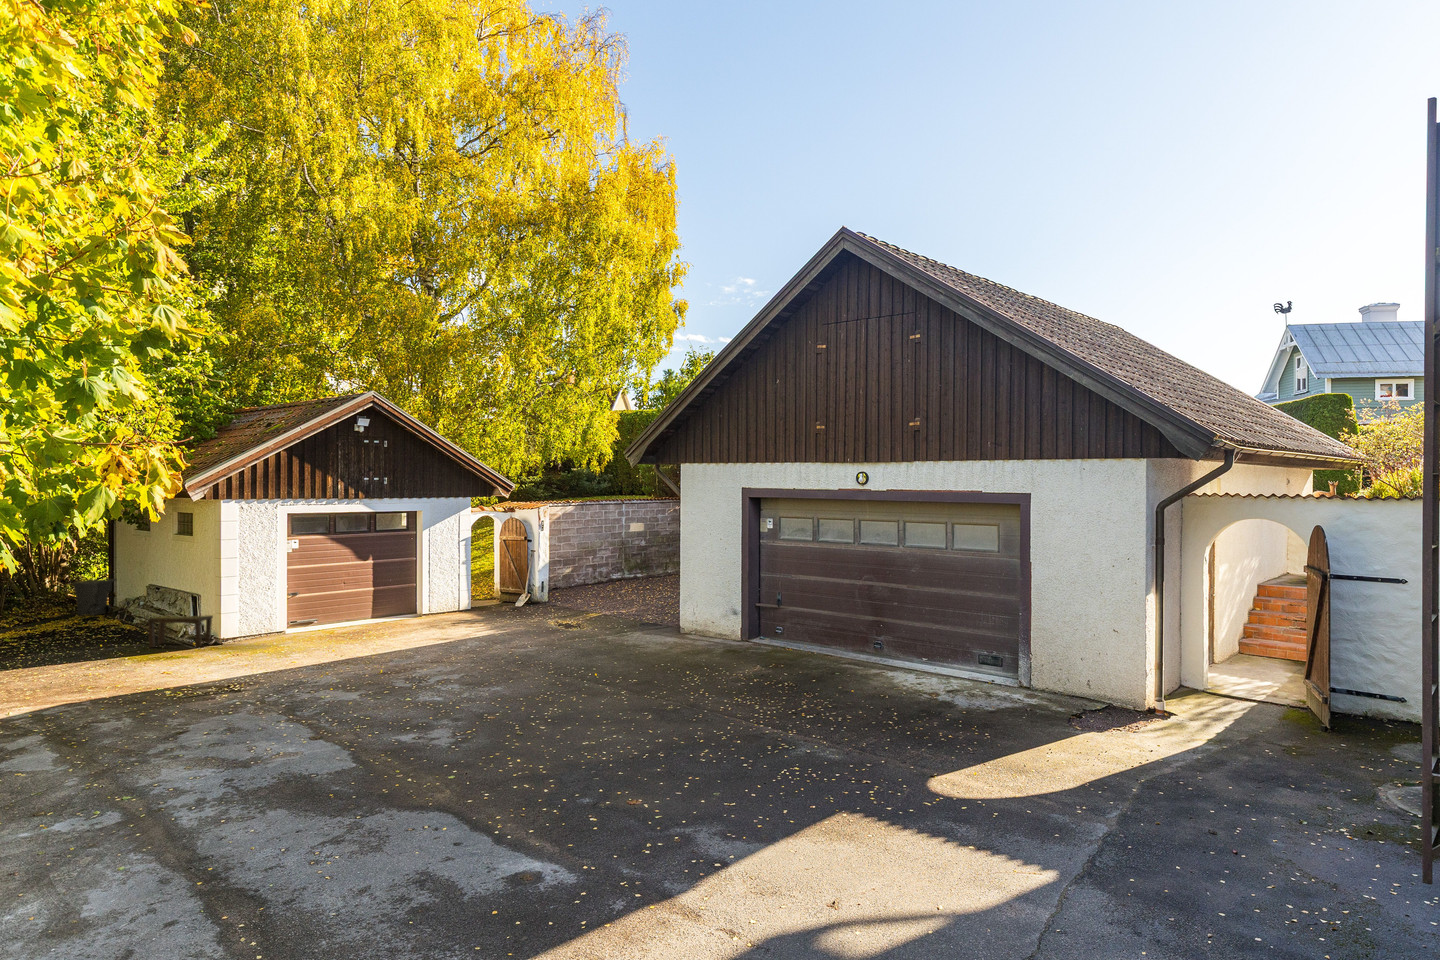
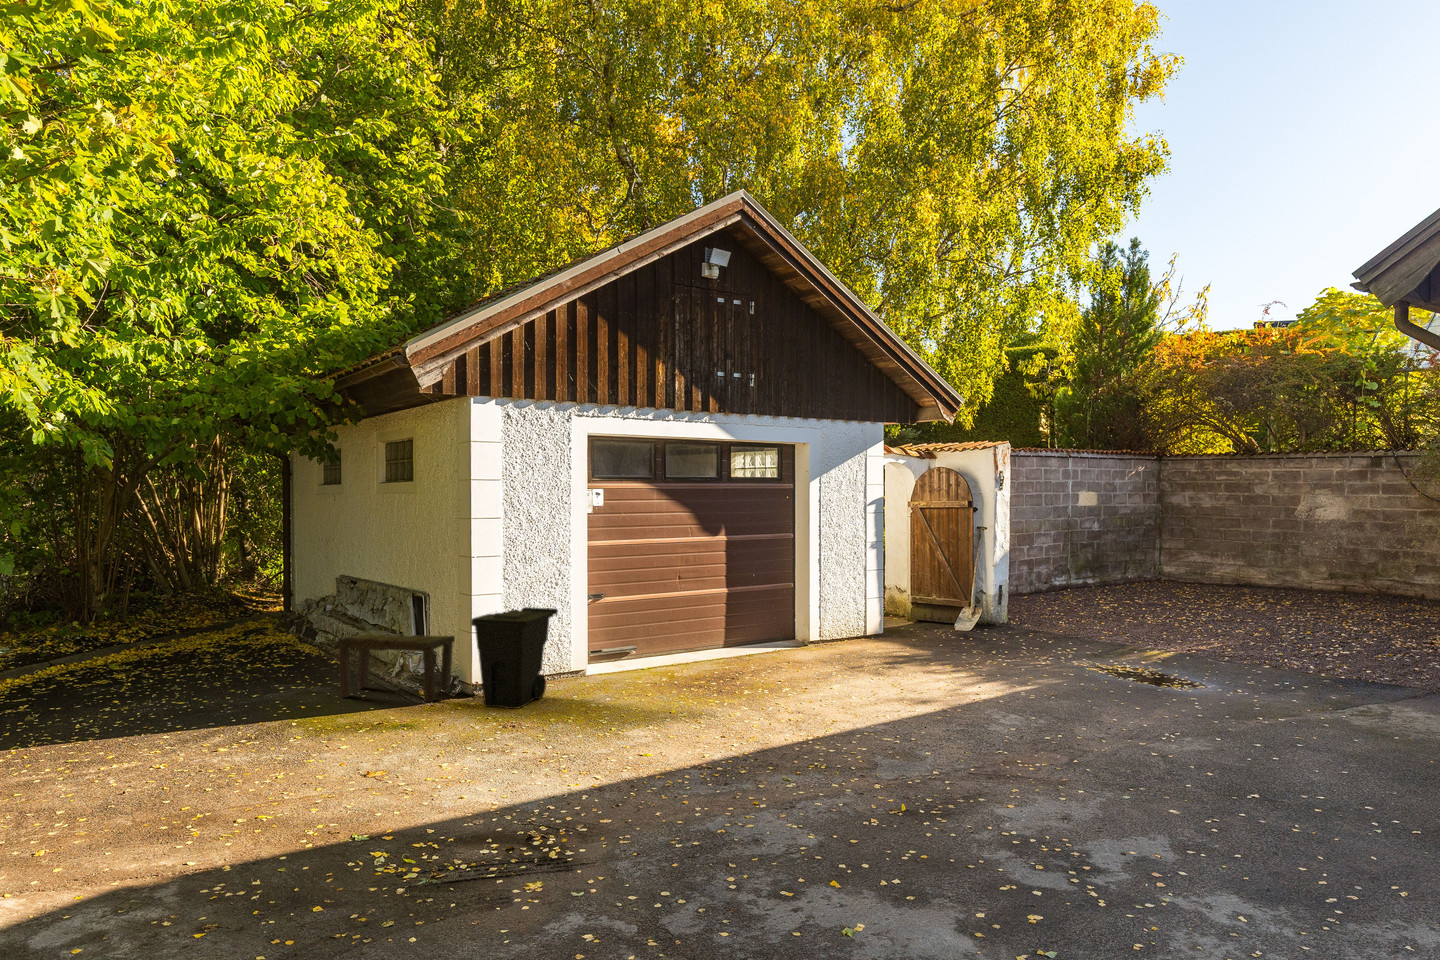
trash can: present [73,579,116,616] -> present [471,607,558,709]

